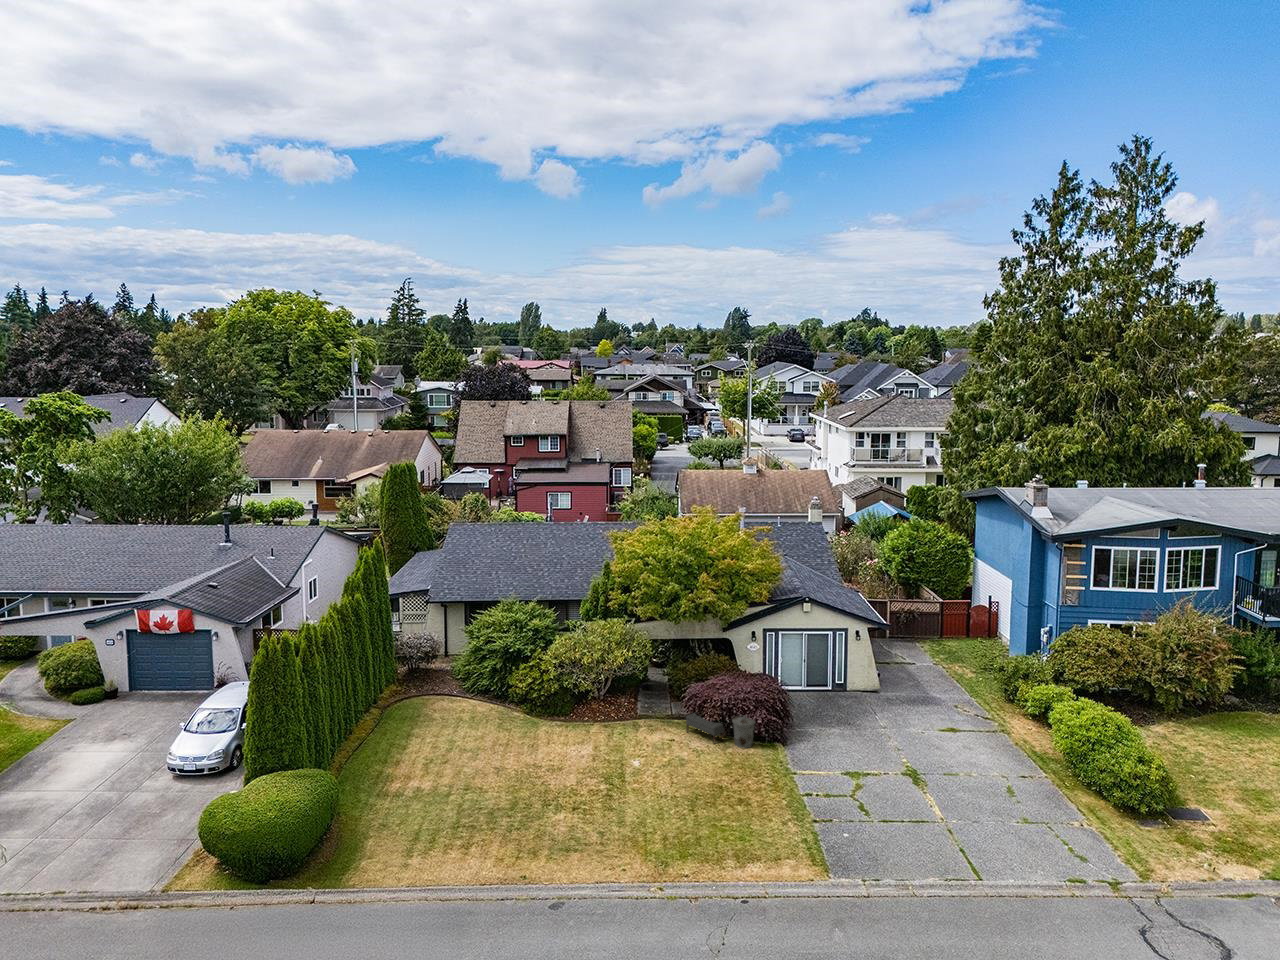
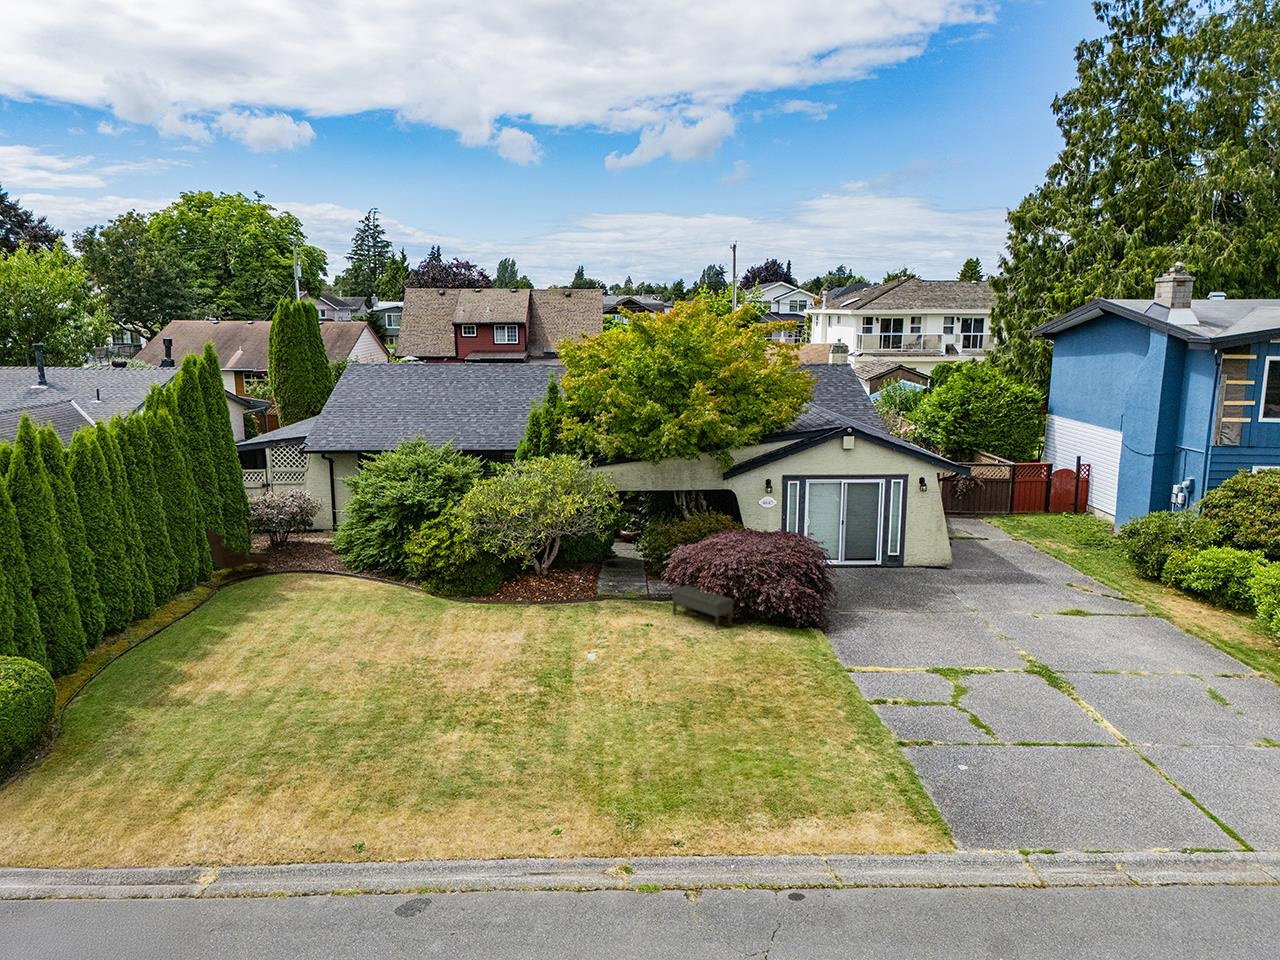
lounge chair: none [376,670,416,704] -> present [207,530,271,580]
trash can: present [732,716,755,748] -> none [745,586,783,635]

